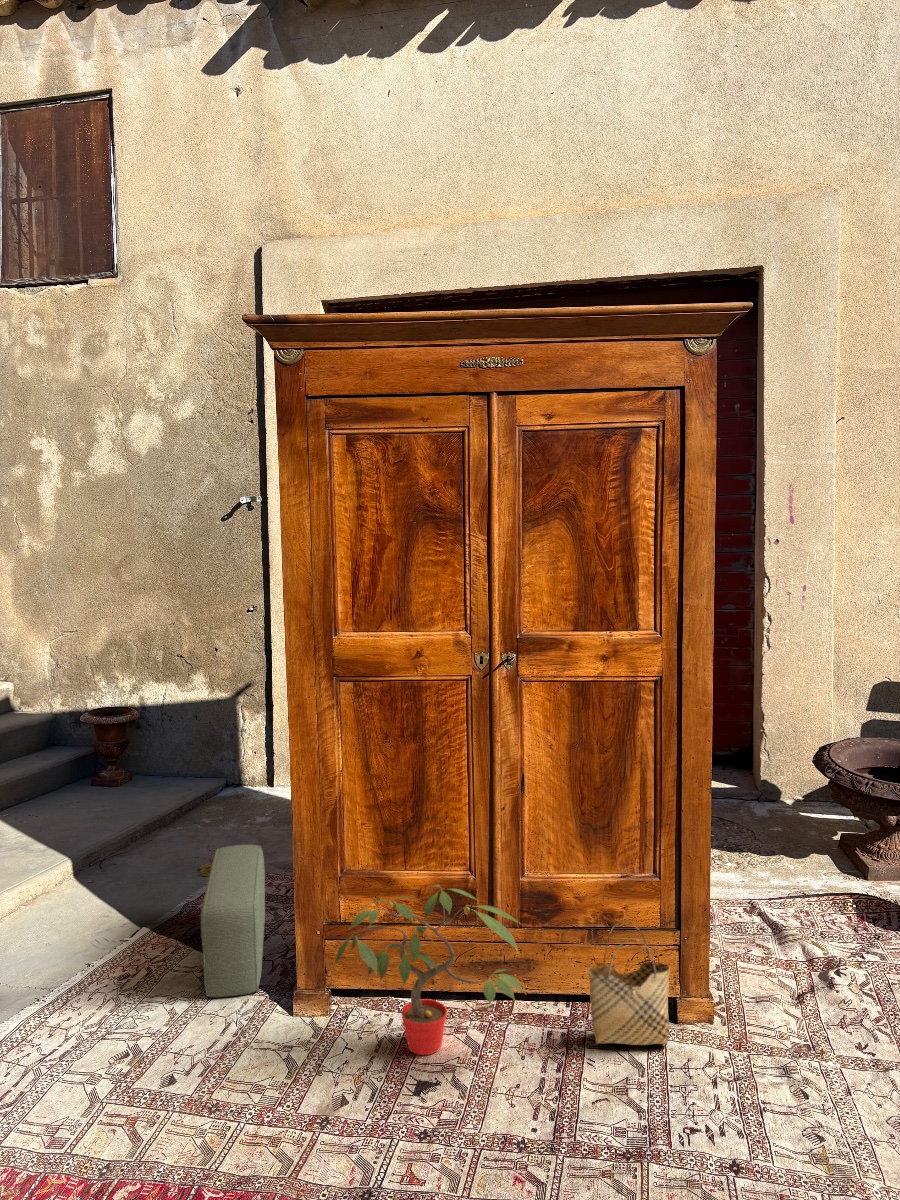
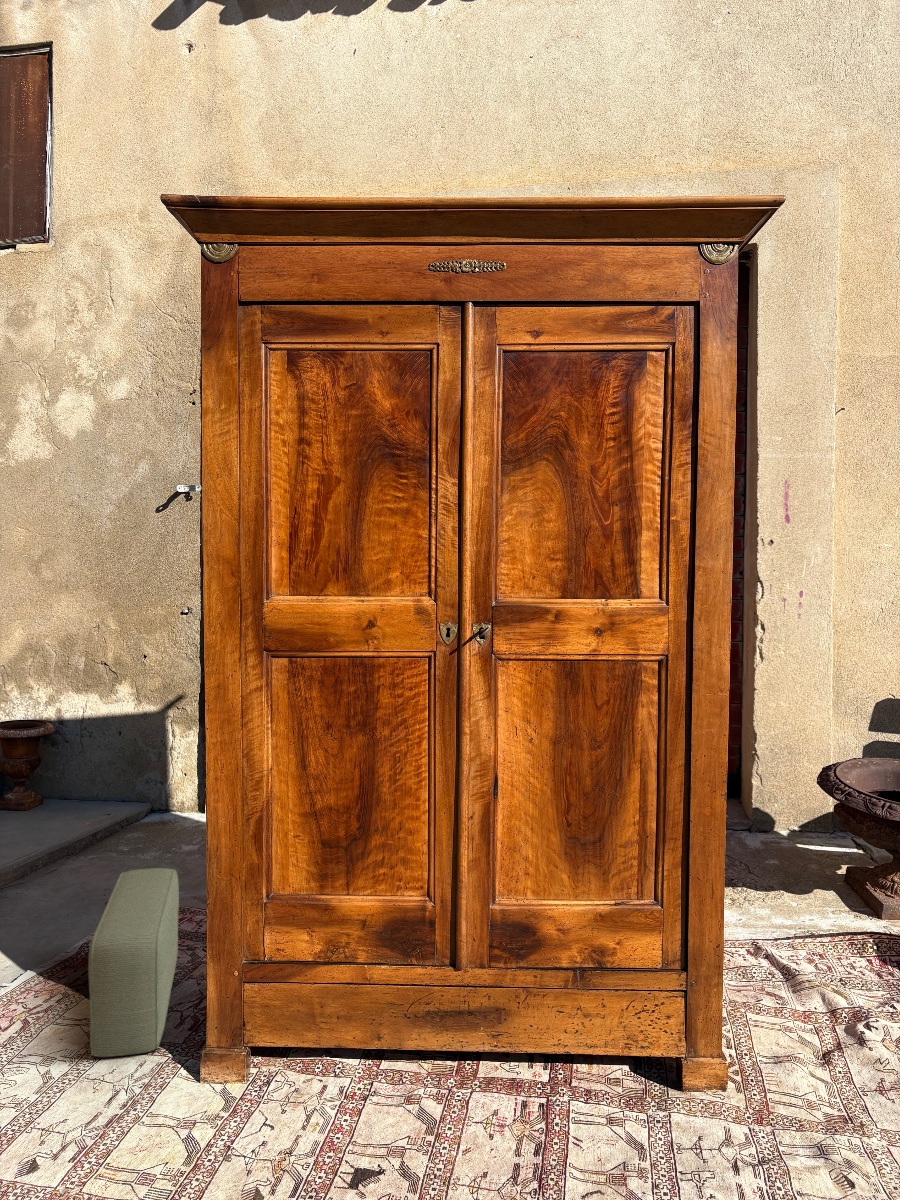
potted plant: present [335,884,524,1055] -> none [252,911,499,1133]
woven basket: present [588,921,670,1045] -> none [574,958,676,1118]

